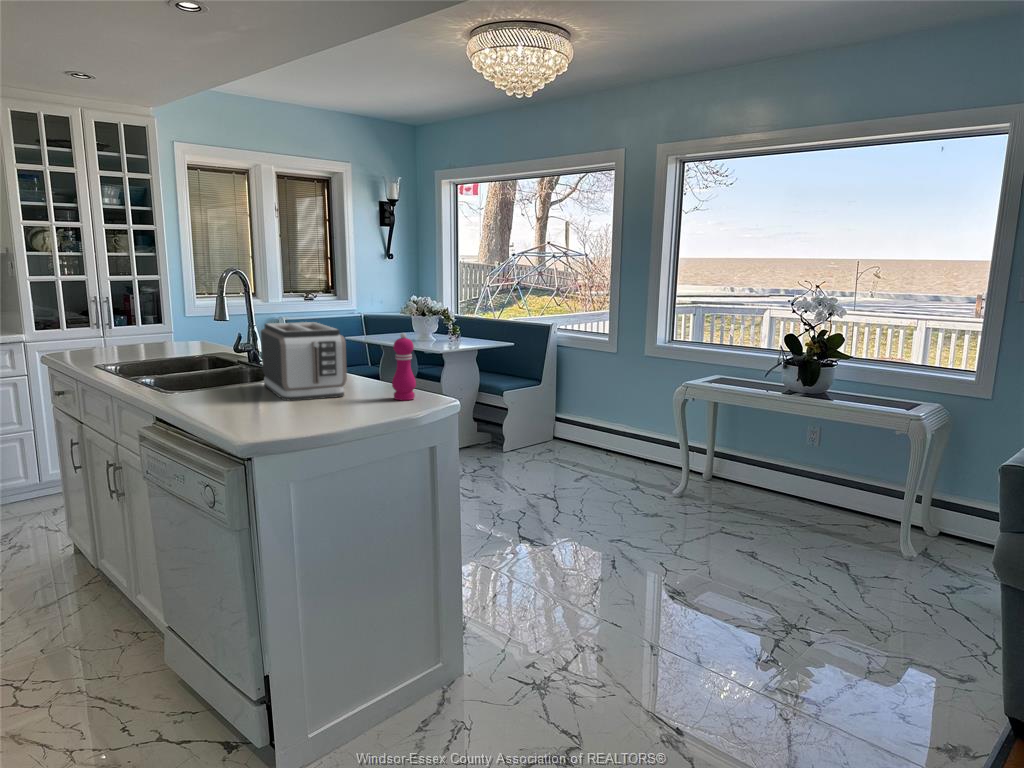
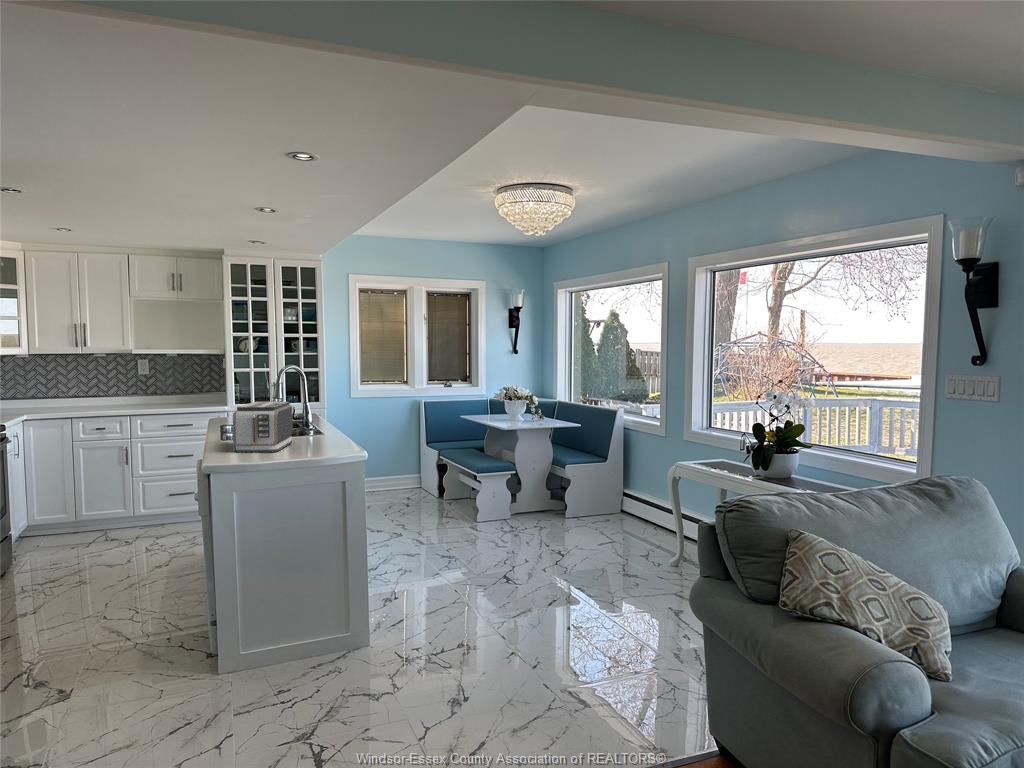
pepper mill: present [392,333,416,400] -> none [297,410,314,457]

